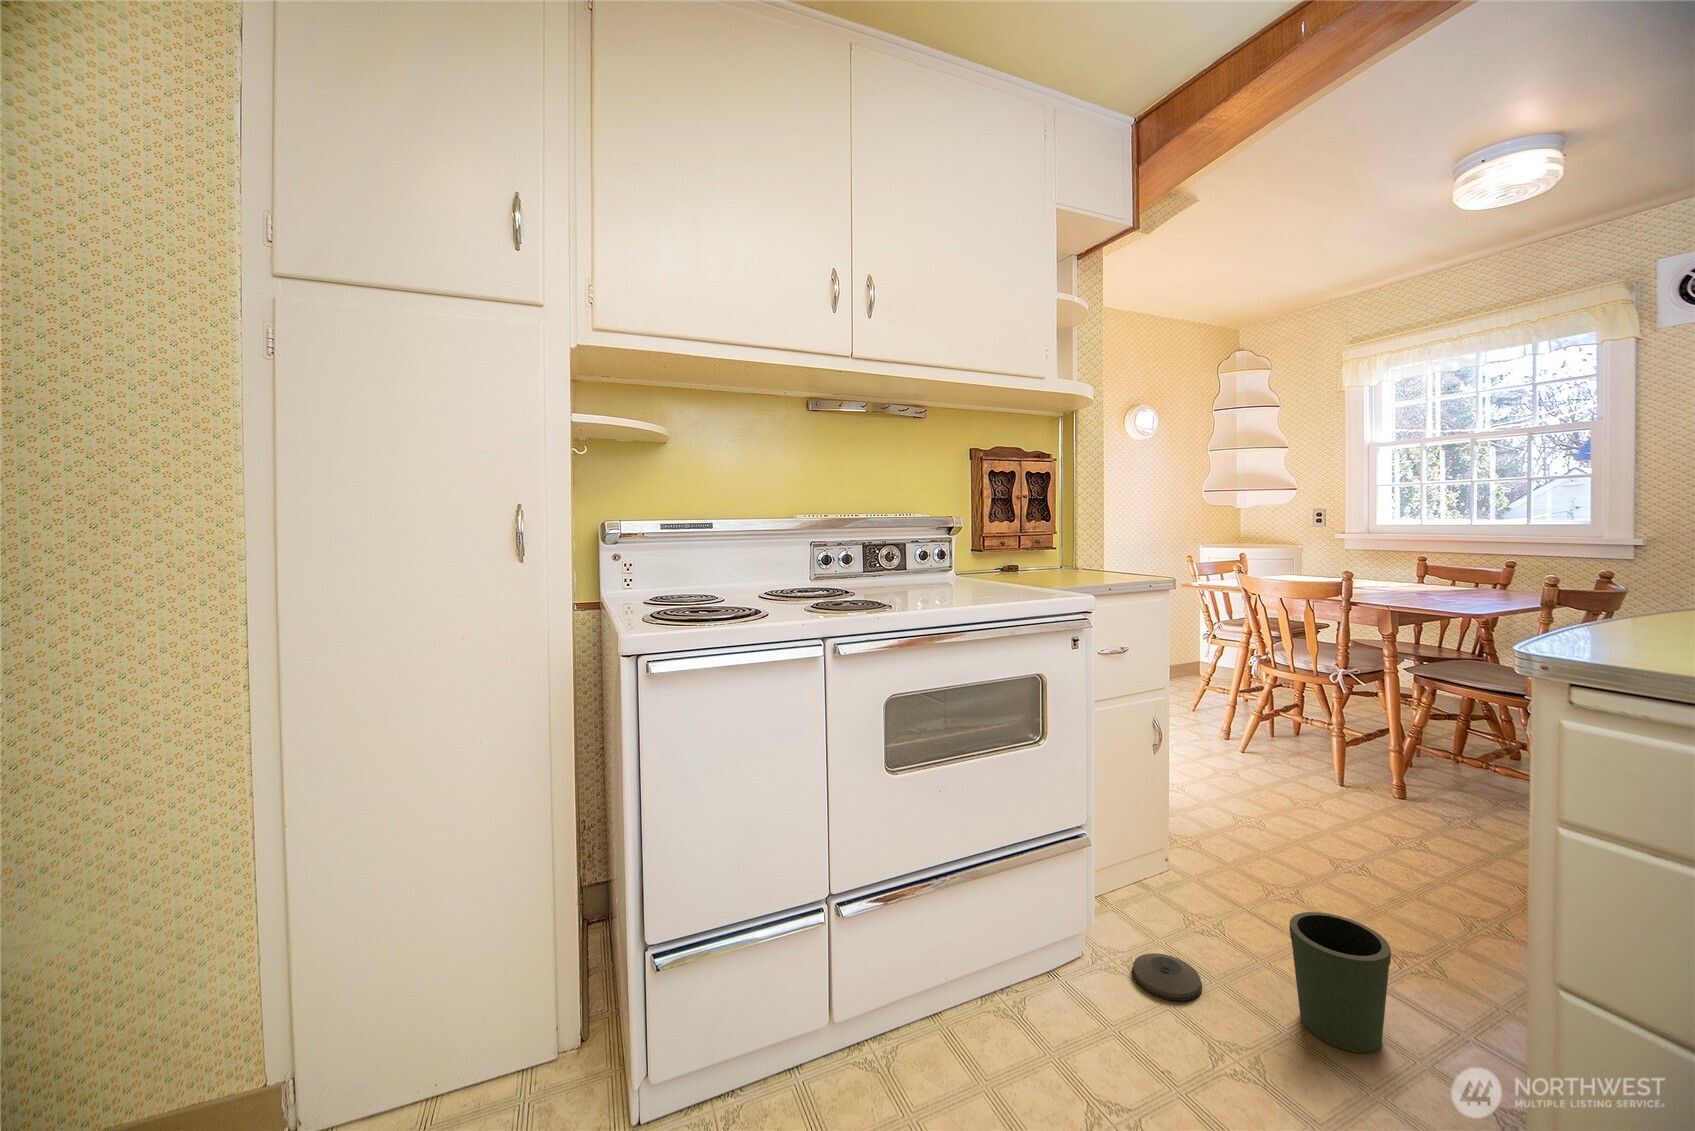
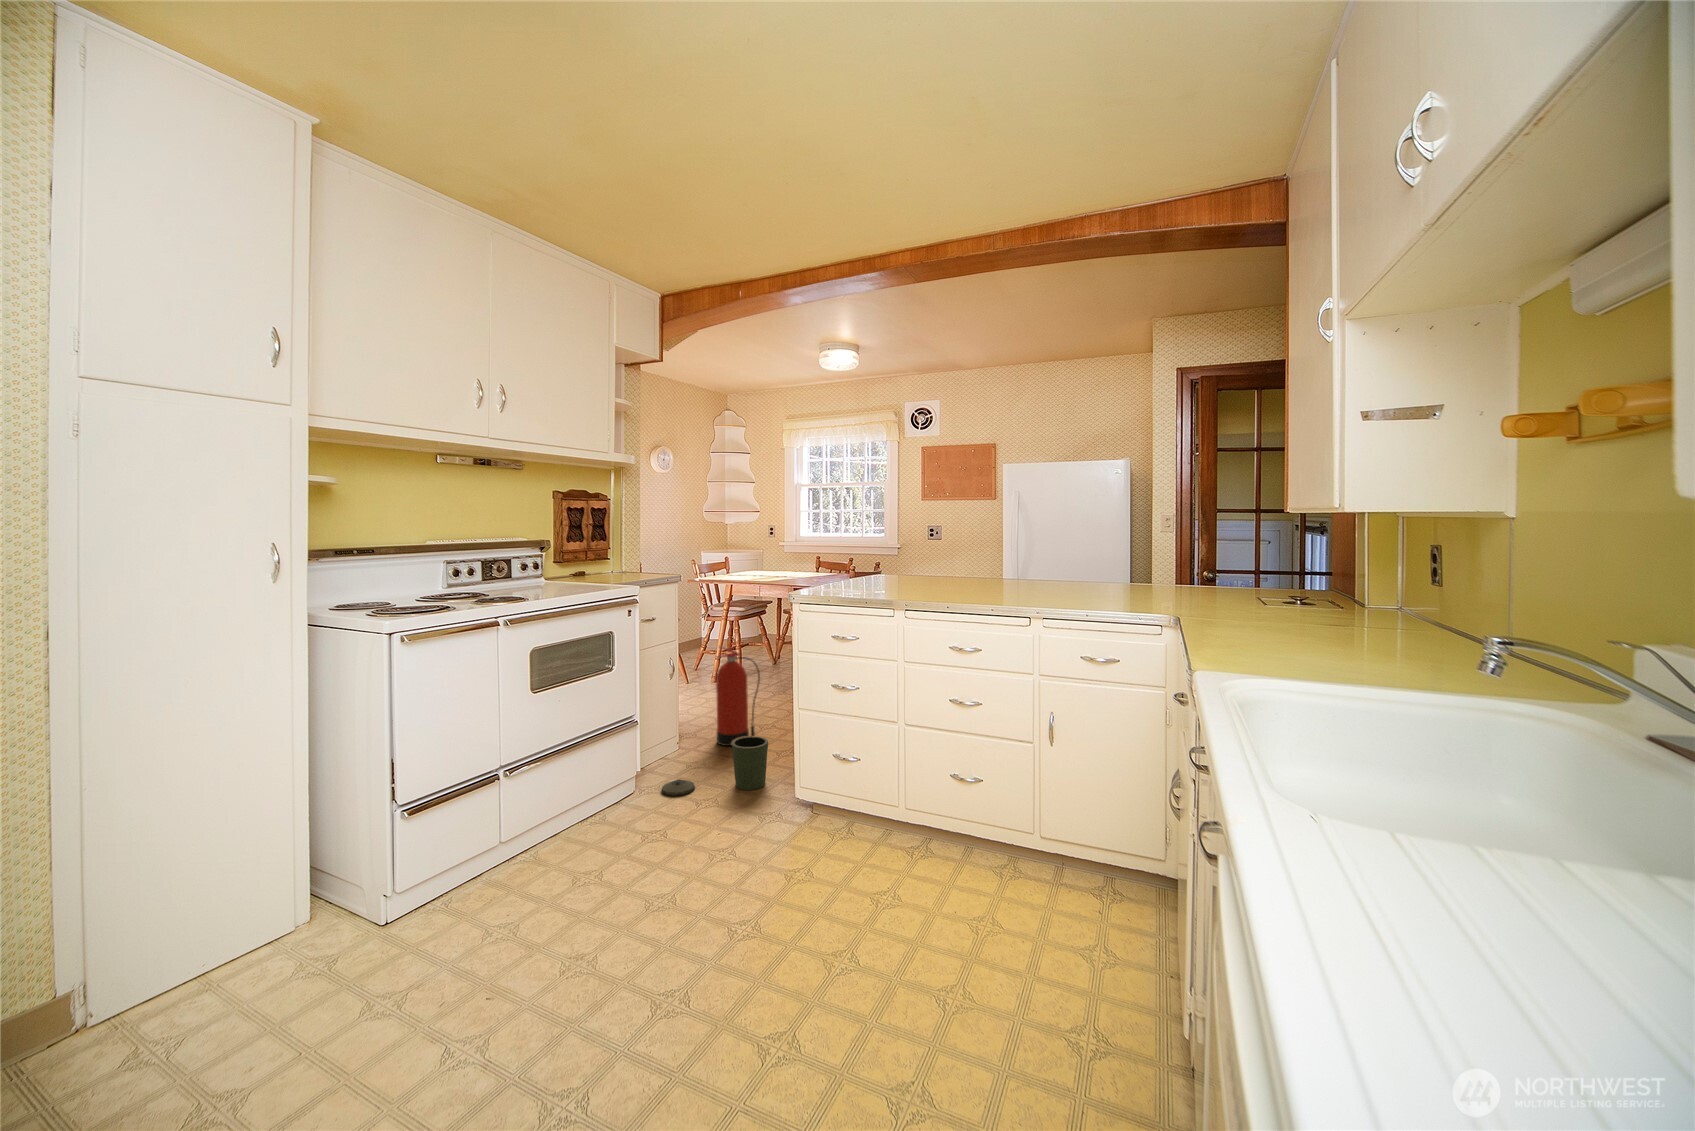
fire extinguisher: none [1240,698,1336,893] -> present [716,646,760,746]

